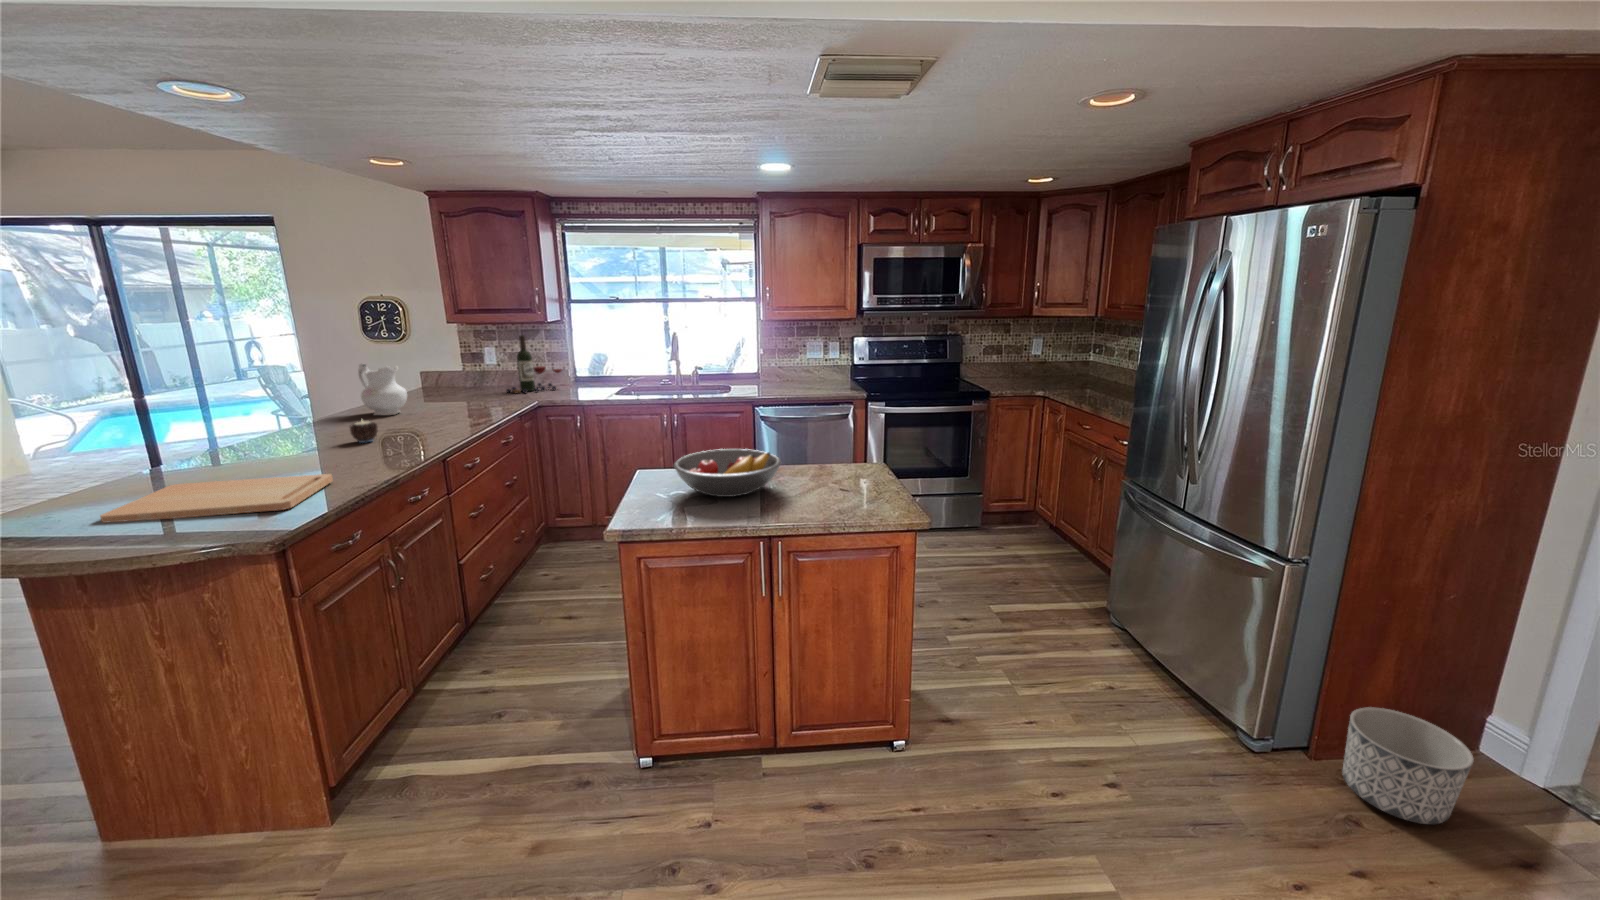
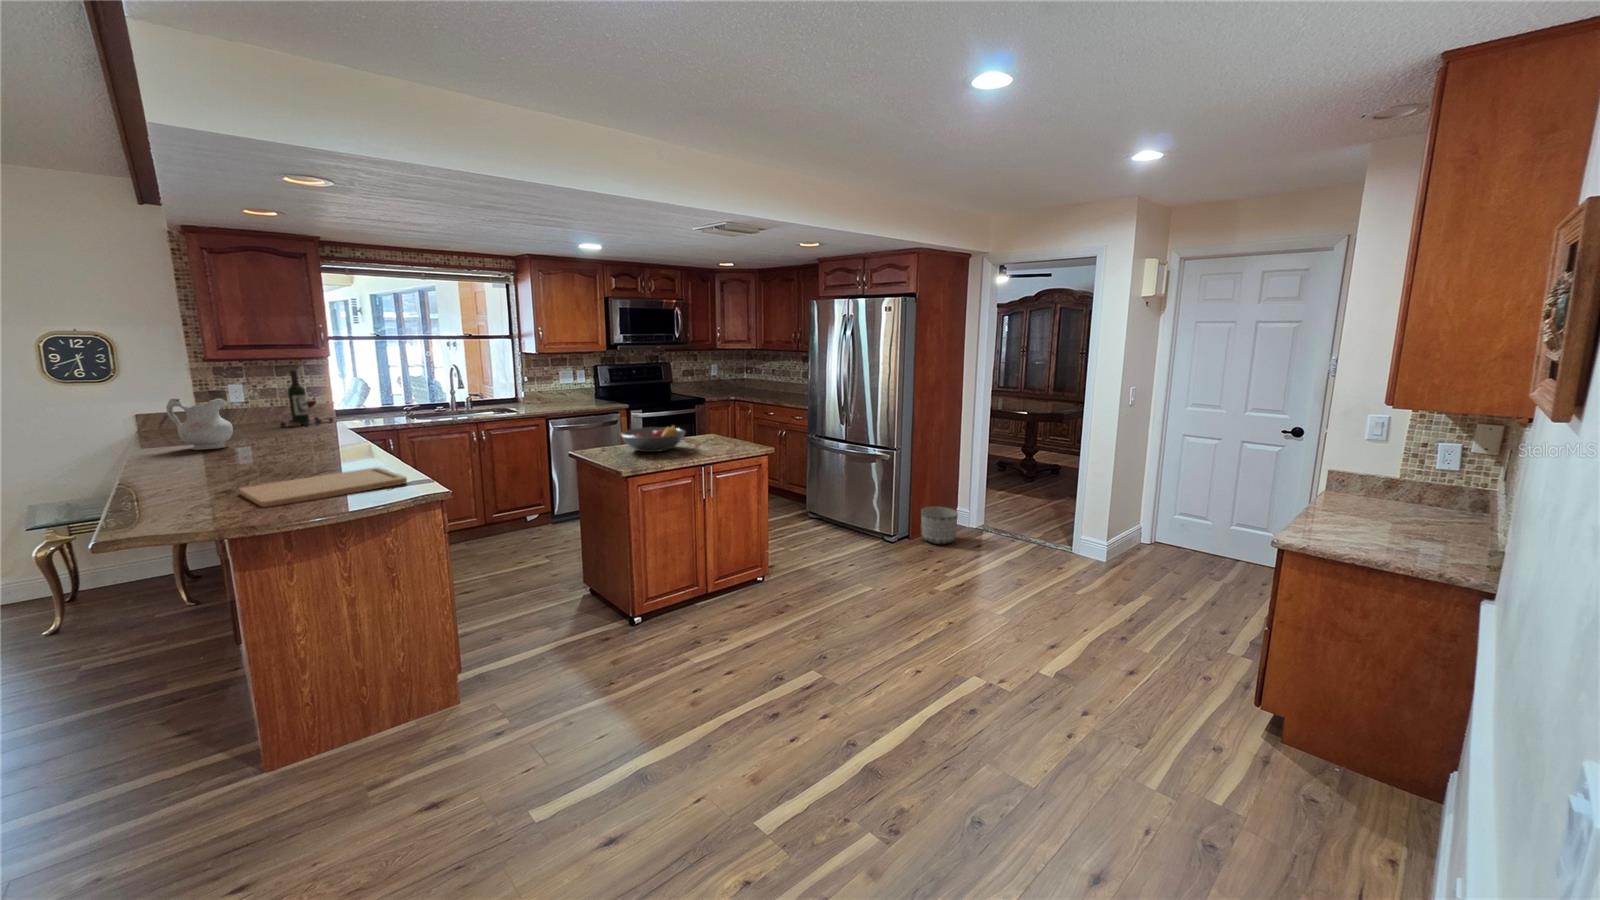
candle: present [350,421,378,443] -> none [272,439,302,461]

